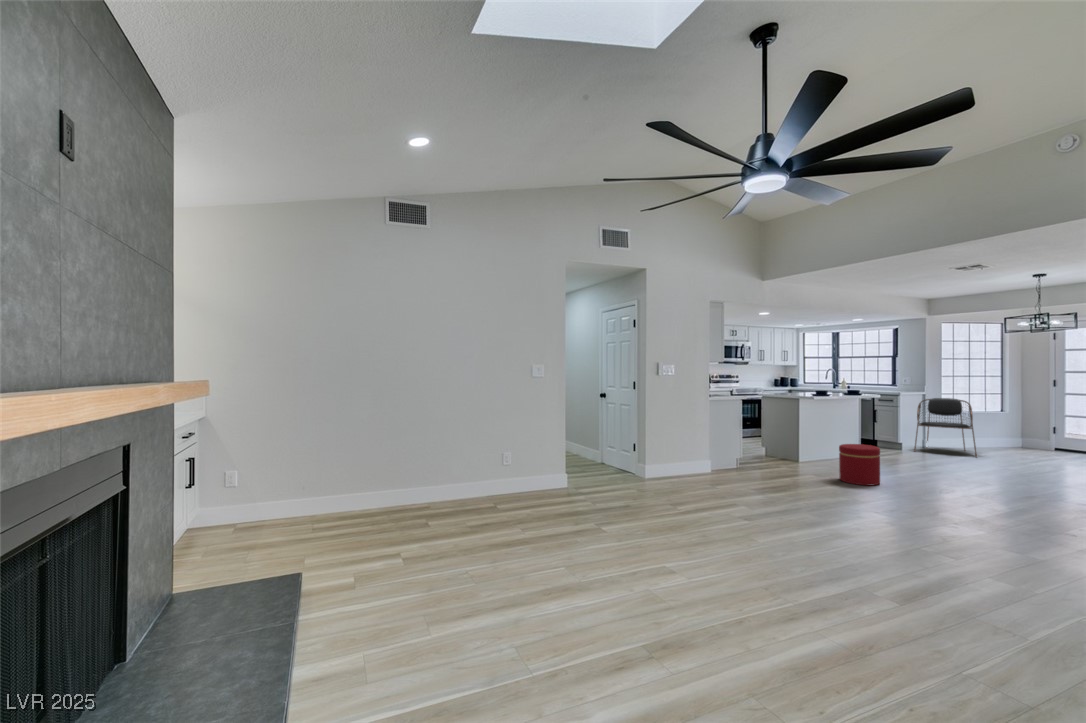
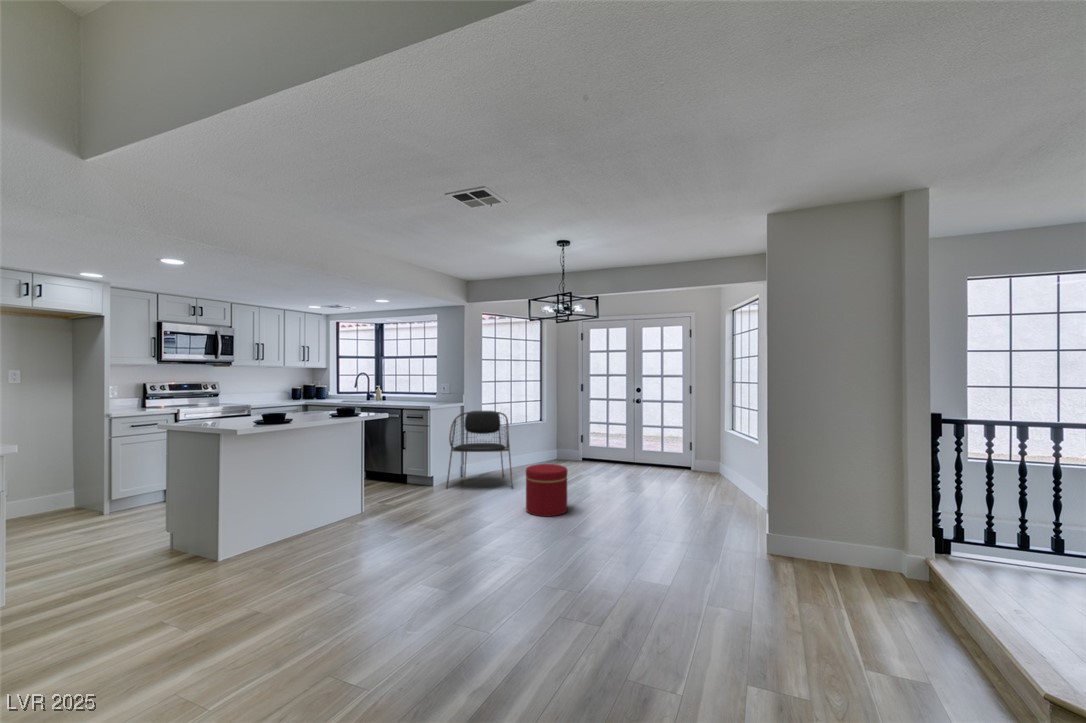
ottoman: present [839,444,880,485] -> present [526,464,567,516]

